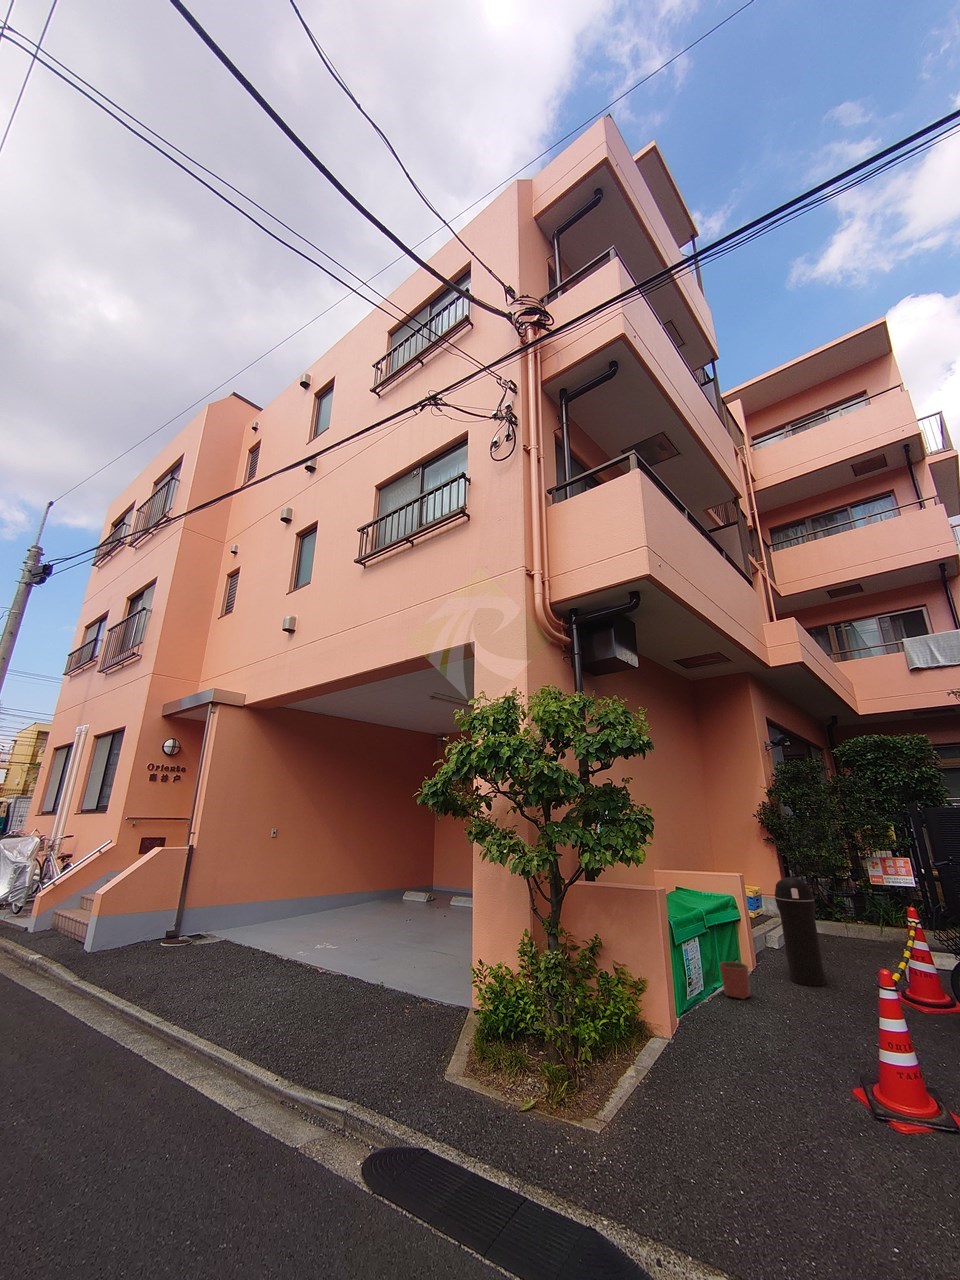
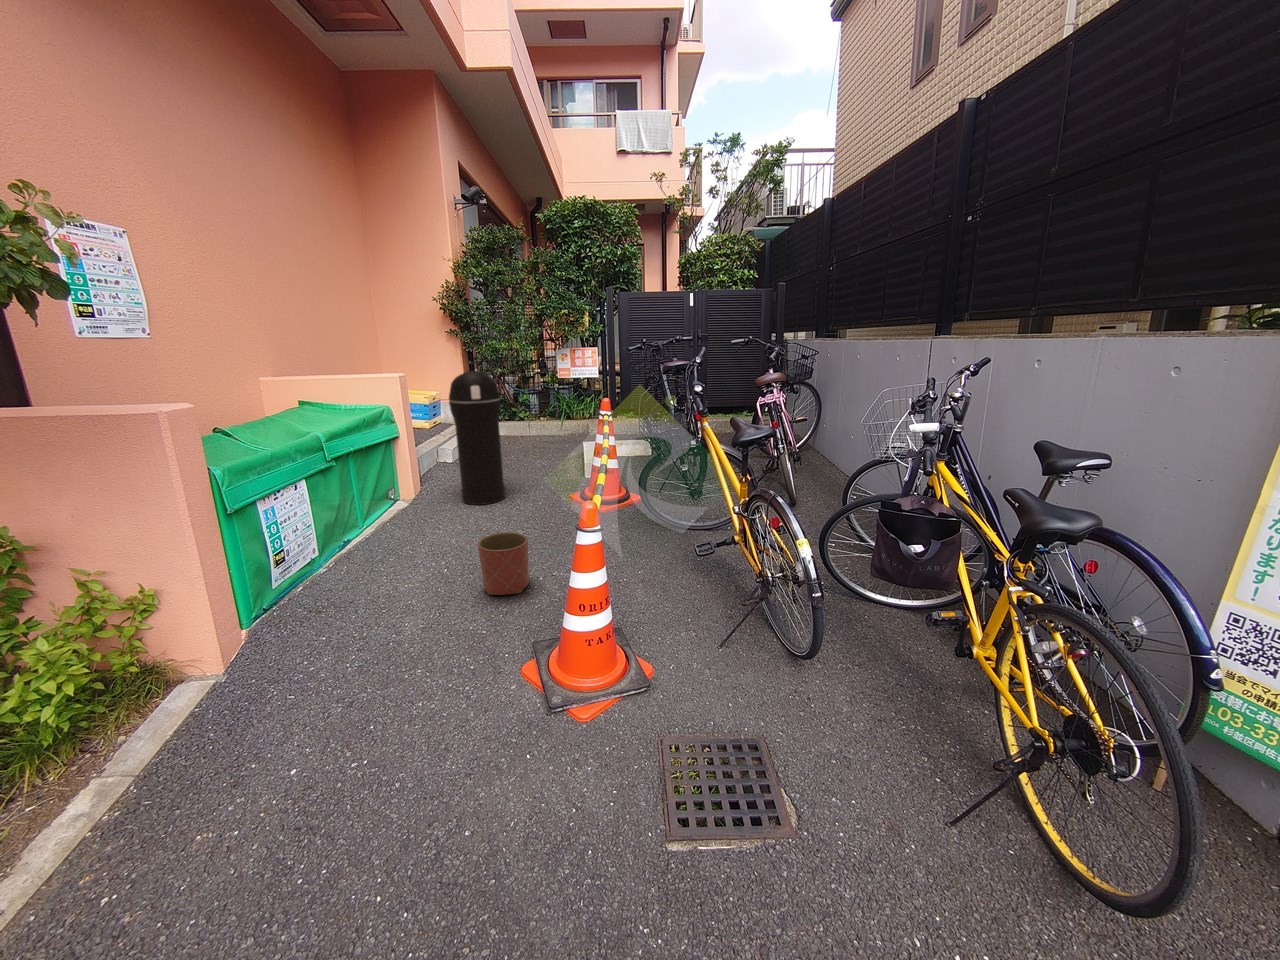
planter: present [720,961,750,999] -> present [478,532,529,595]

